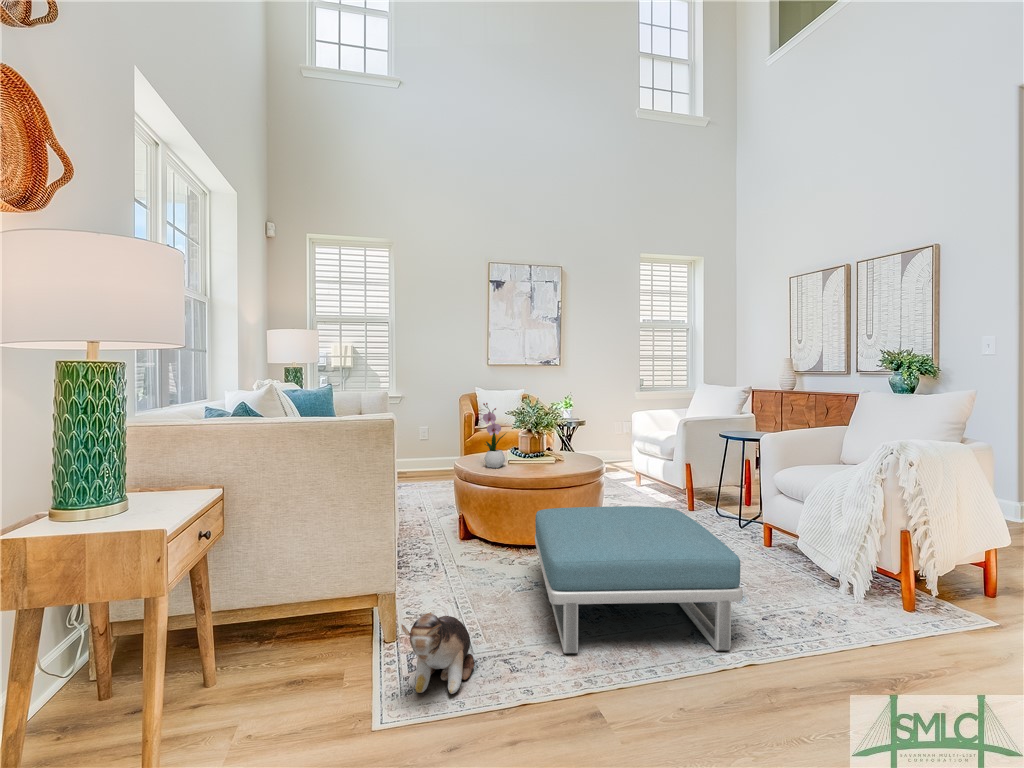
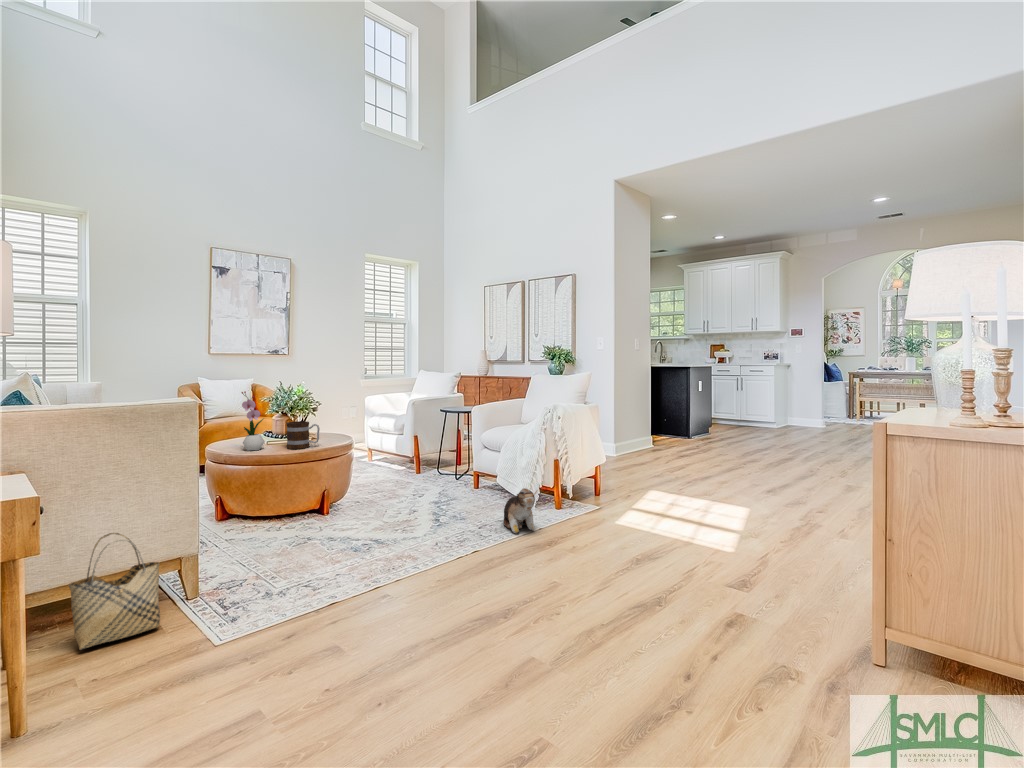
mug: none [527,439,562,471] -> present [286,421,320,449]
footstool: present [535,506,743,653] -> none [306,465,467,572]
woven basket: none [252,558,344,689] -> present [68,533,160,650]
plush toy: present [401,612,474,694] -> present [504,488,537,533]

